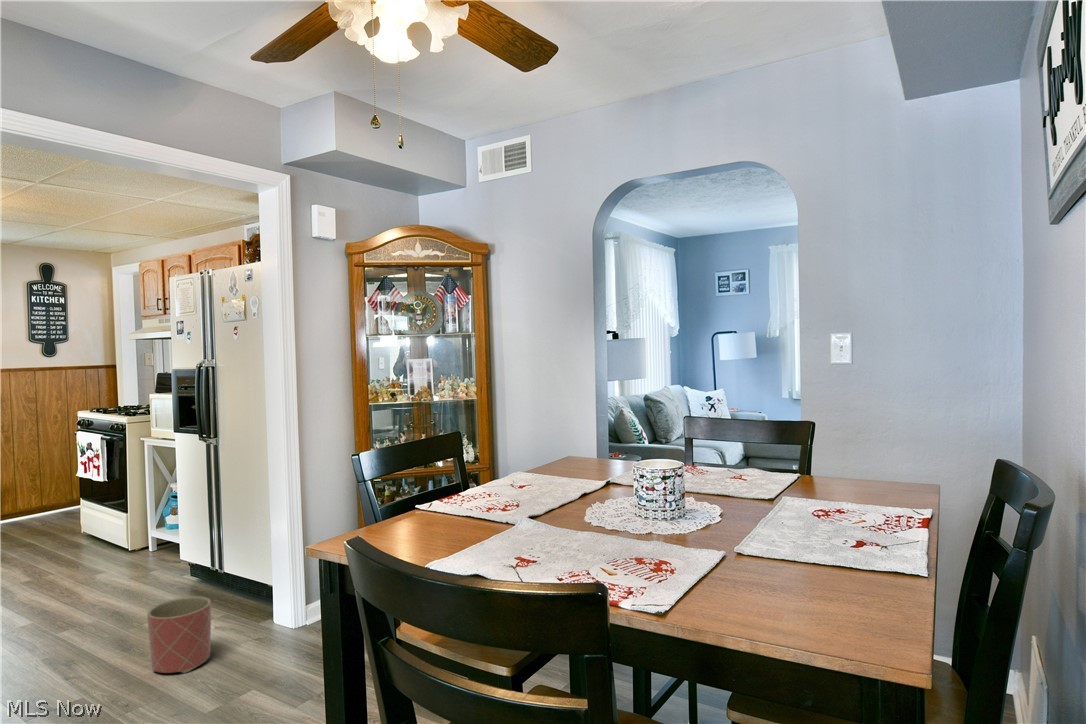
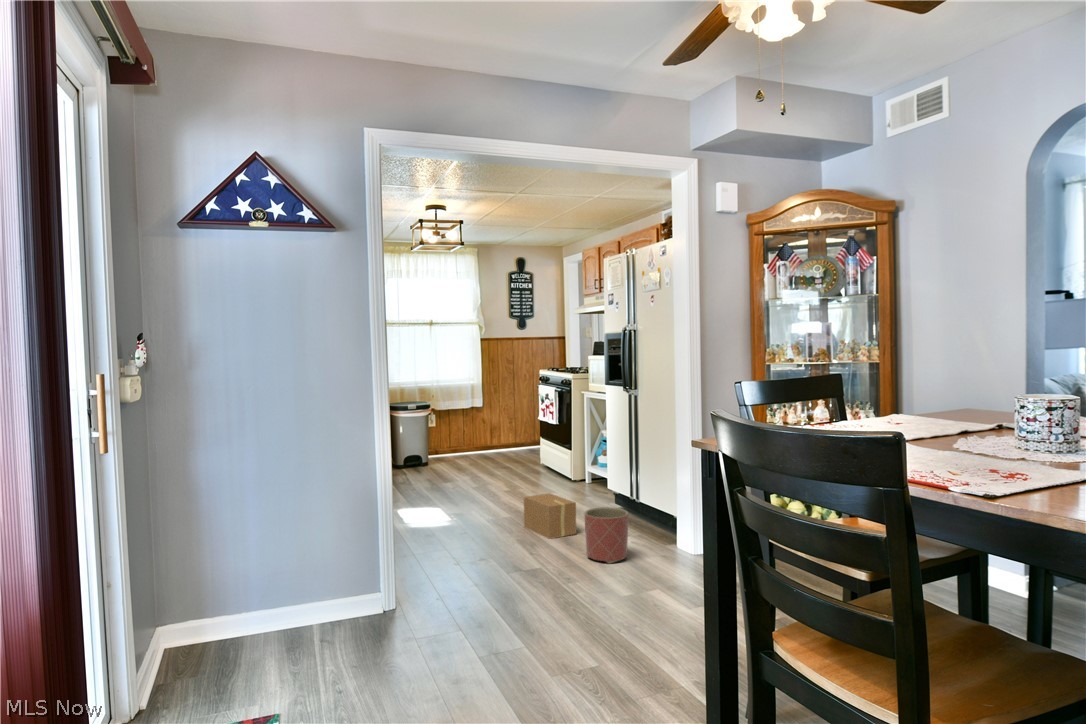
cardboard box: none [49,587,136,654] -> present [524,493,576,539]

